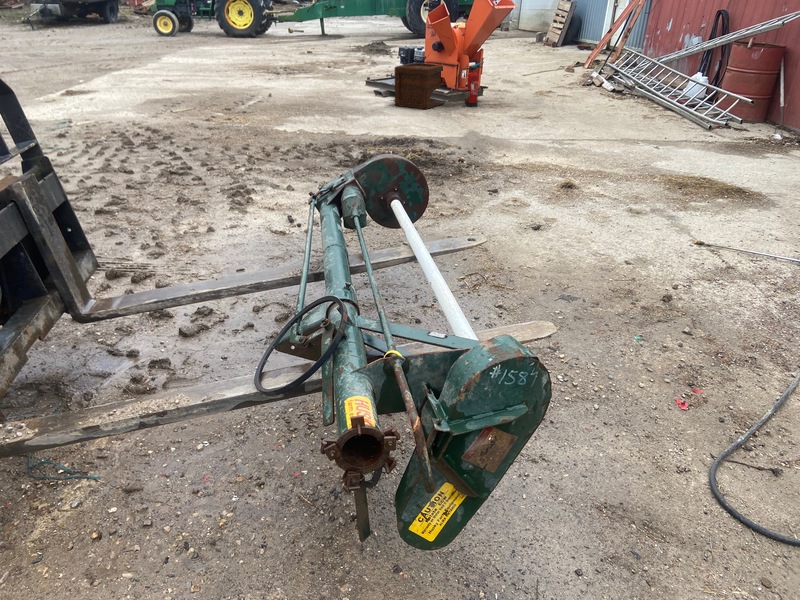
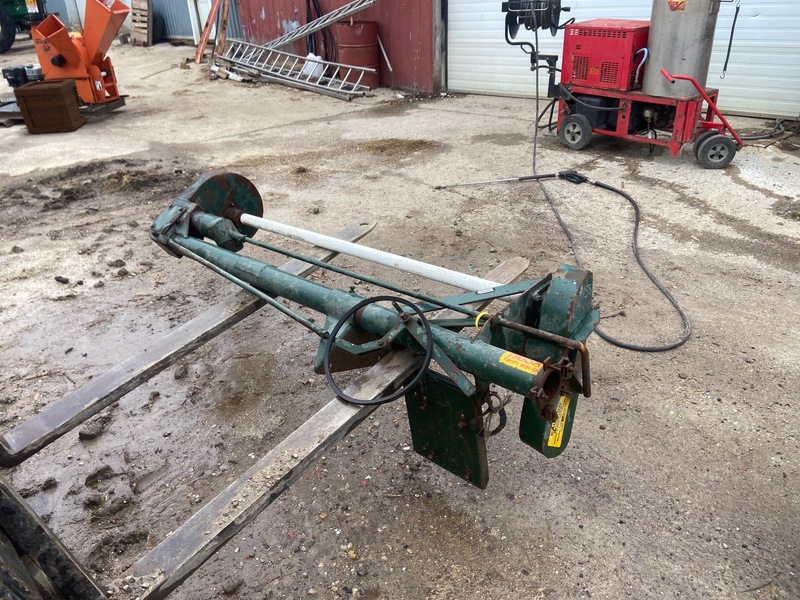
fire extinguisher: present [458,62,483,107] -> none [96,70,128,120]

